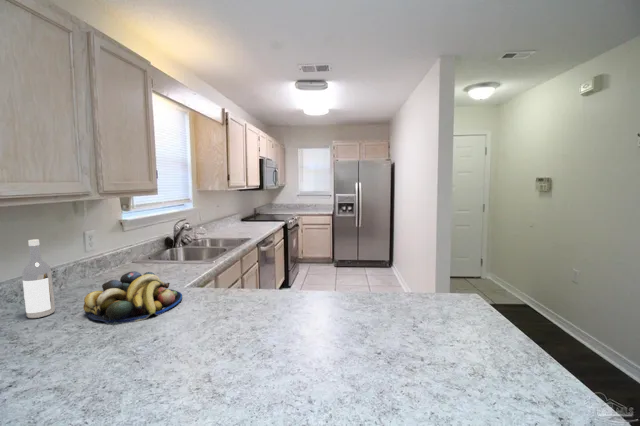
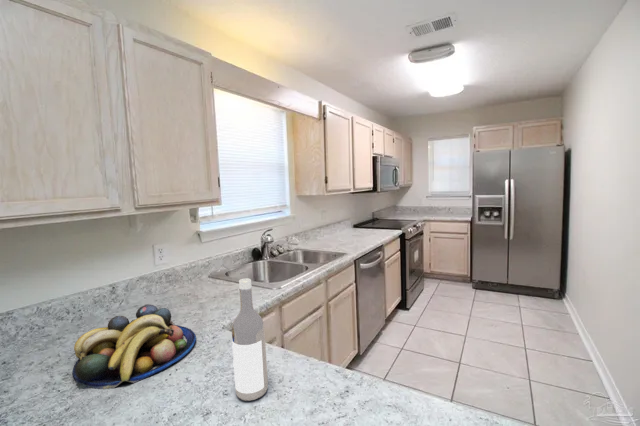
wine bottle: present [22,239,55,318] -> present [232,278,268,401]

